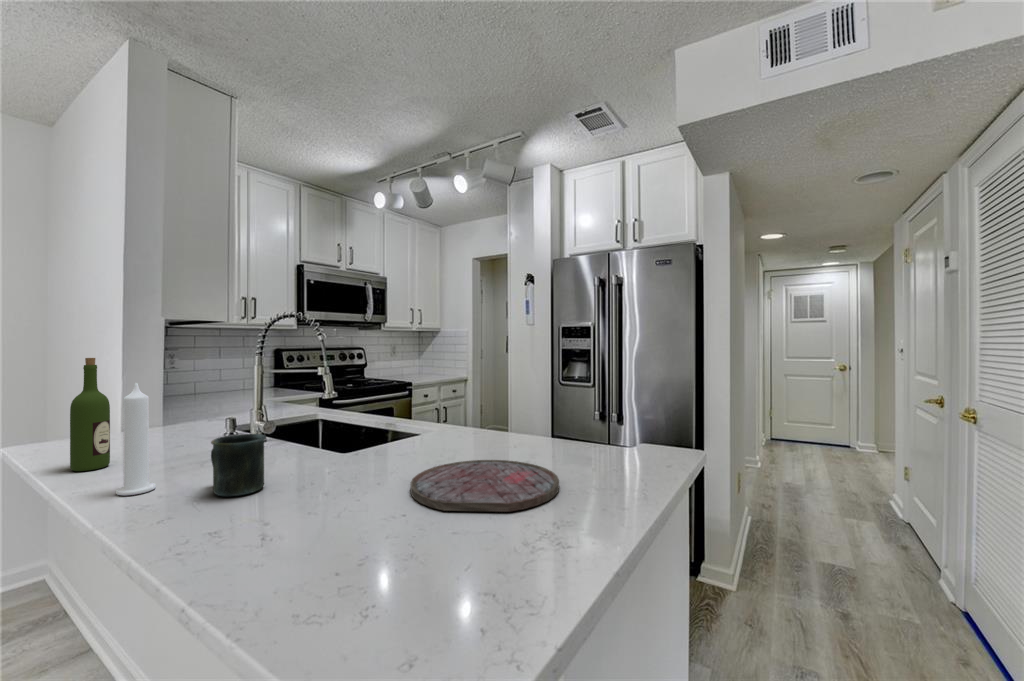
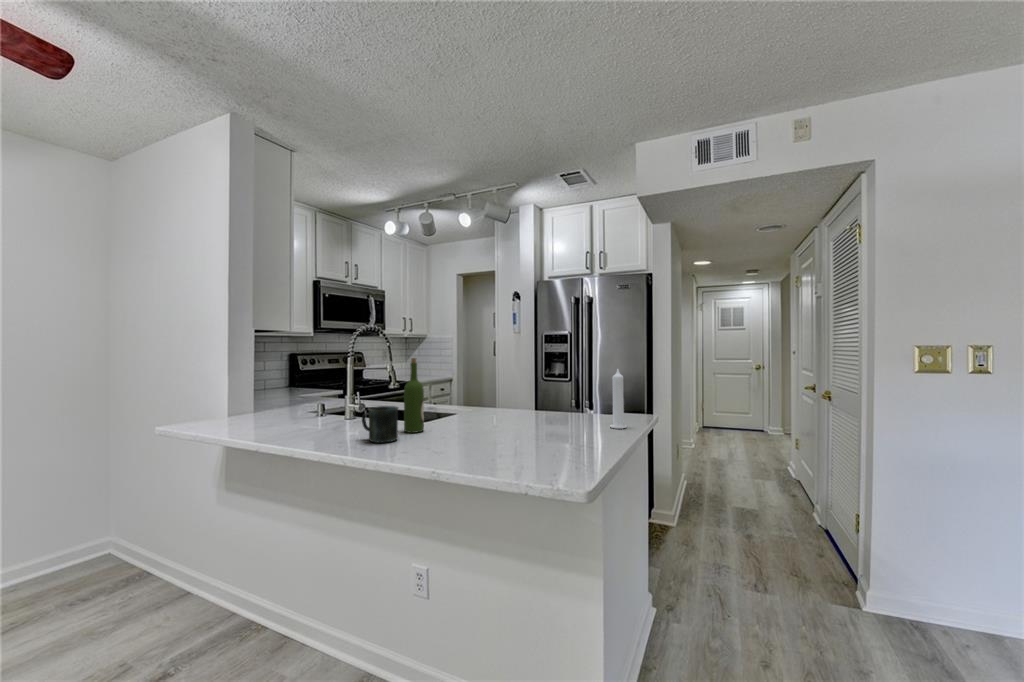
wine bottle: present [70,358,110,471] -> present [404,358,424,433]
candle: present [116,383,156,495] -> present [610,369,627,429]
cutting board: present [410,460,559,512] -> none [489,423,578,444]

